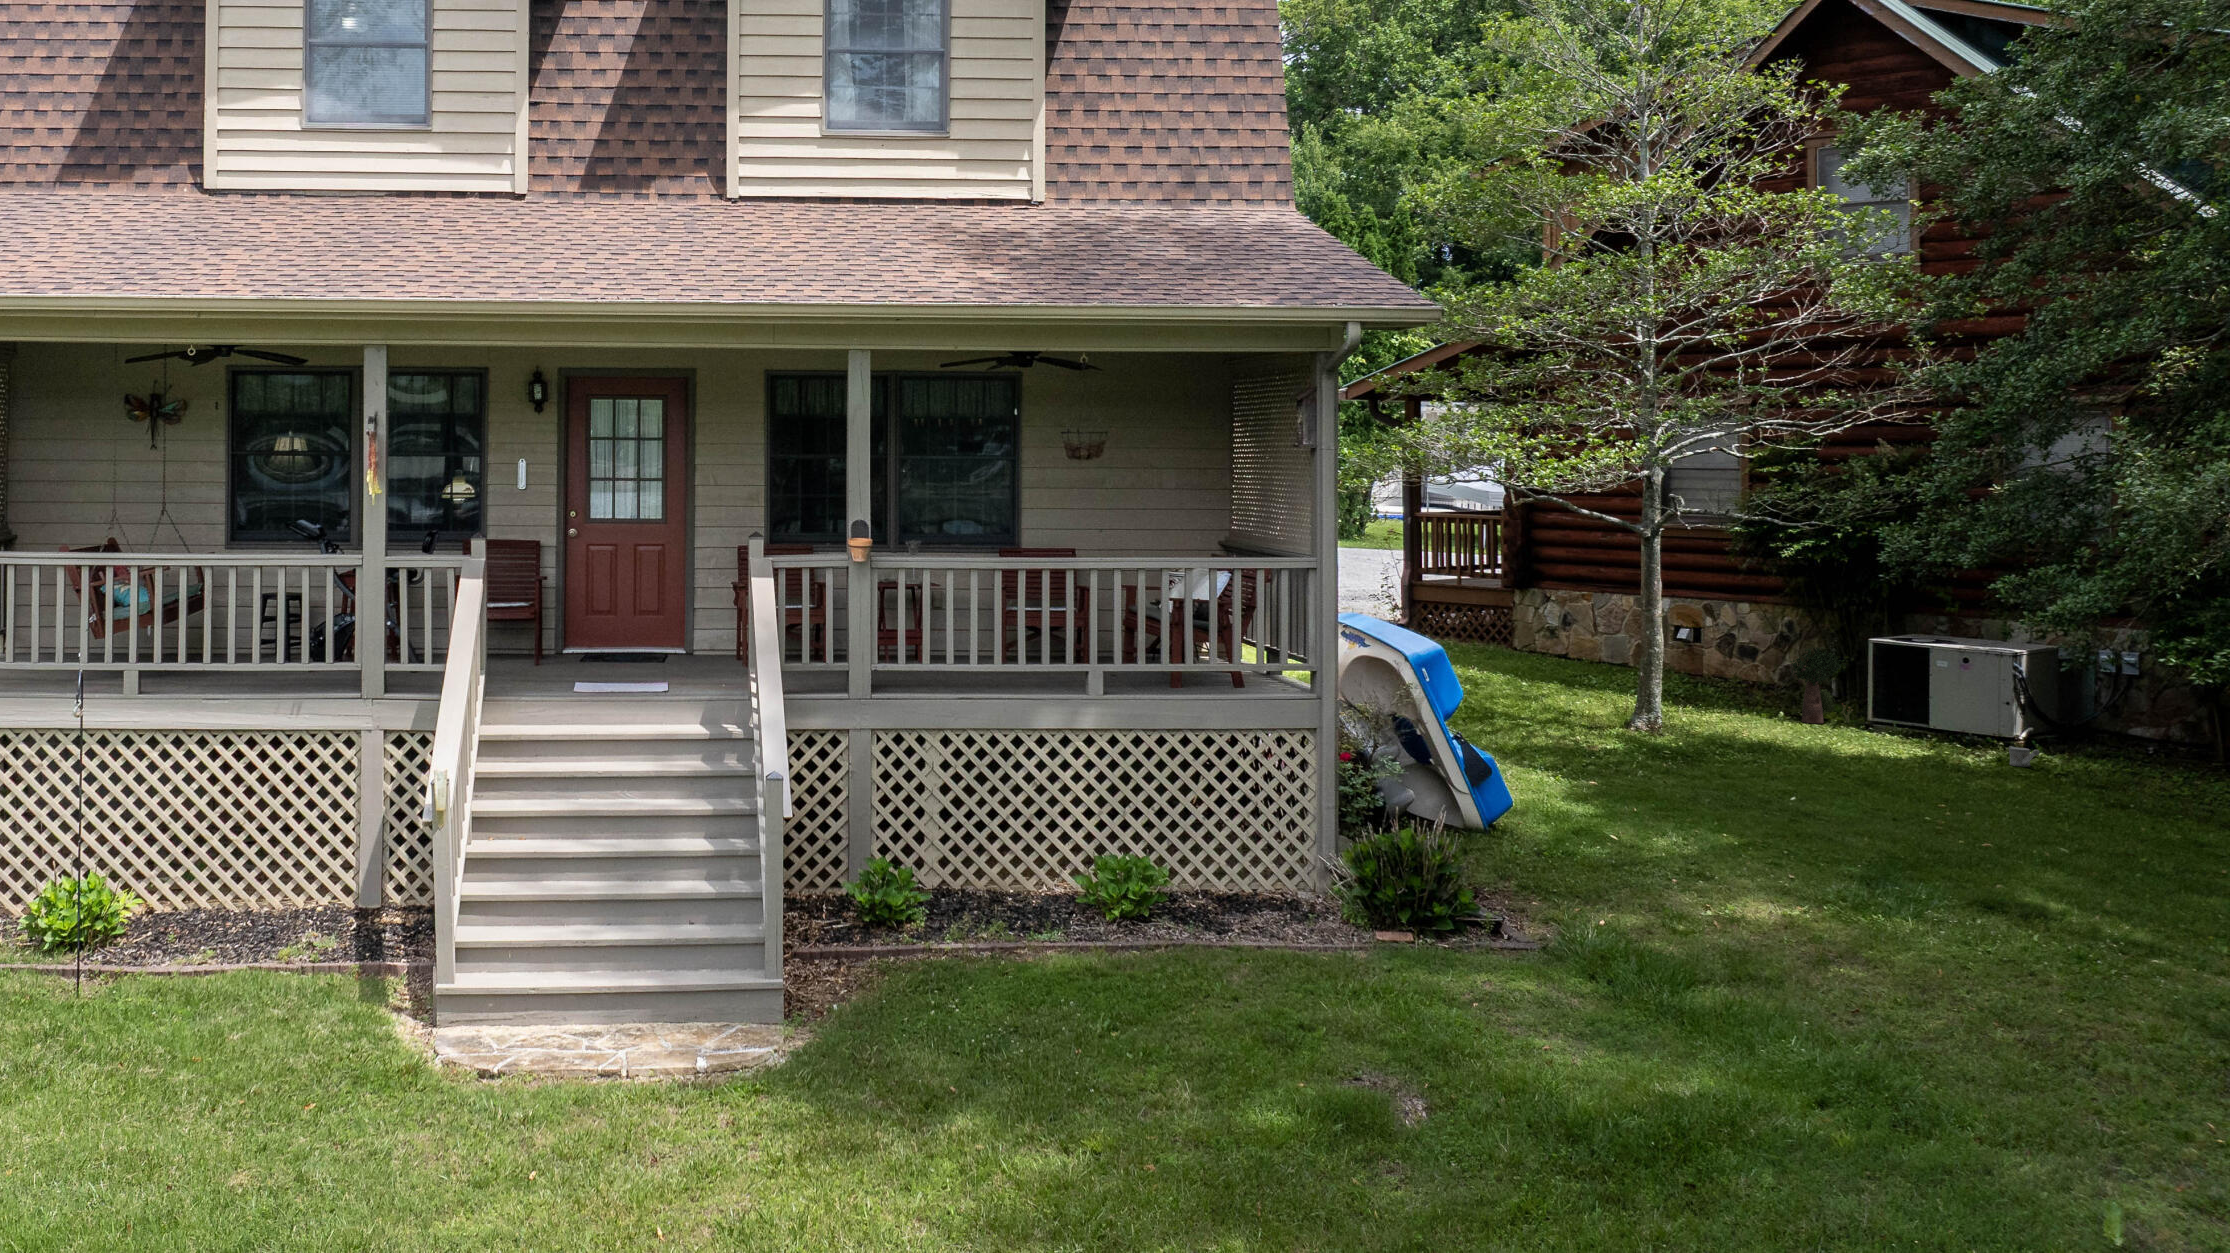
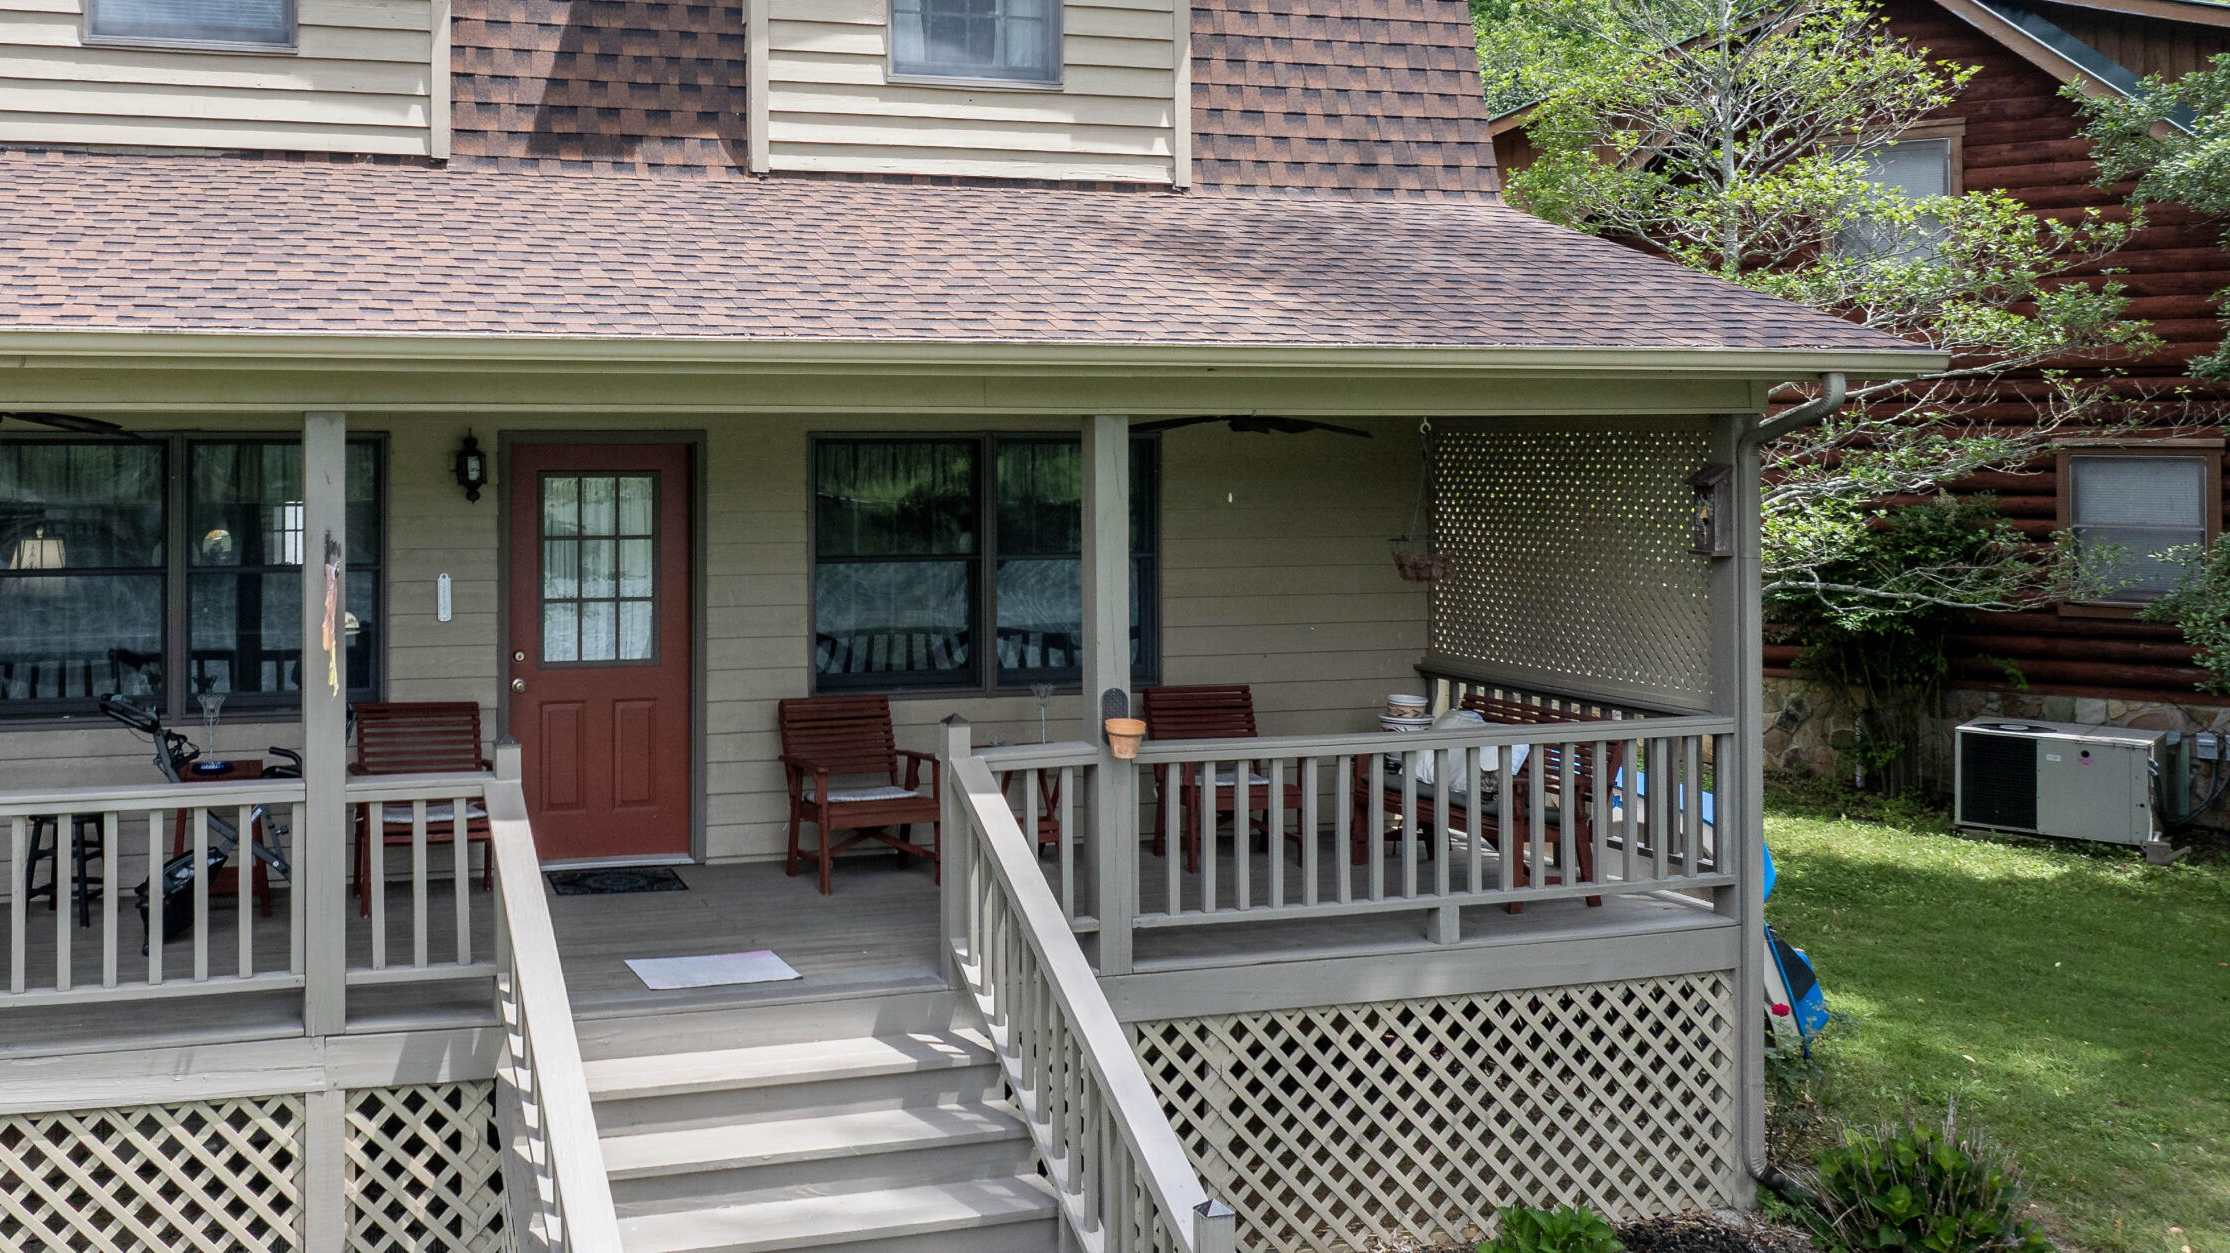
potted plant: present [1787,647,1853,723] -> none [1821,714,1892,803]

